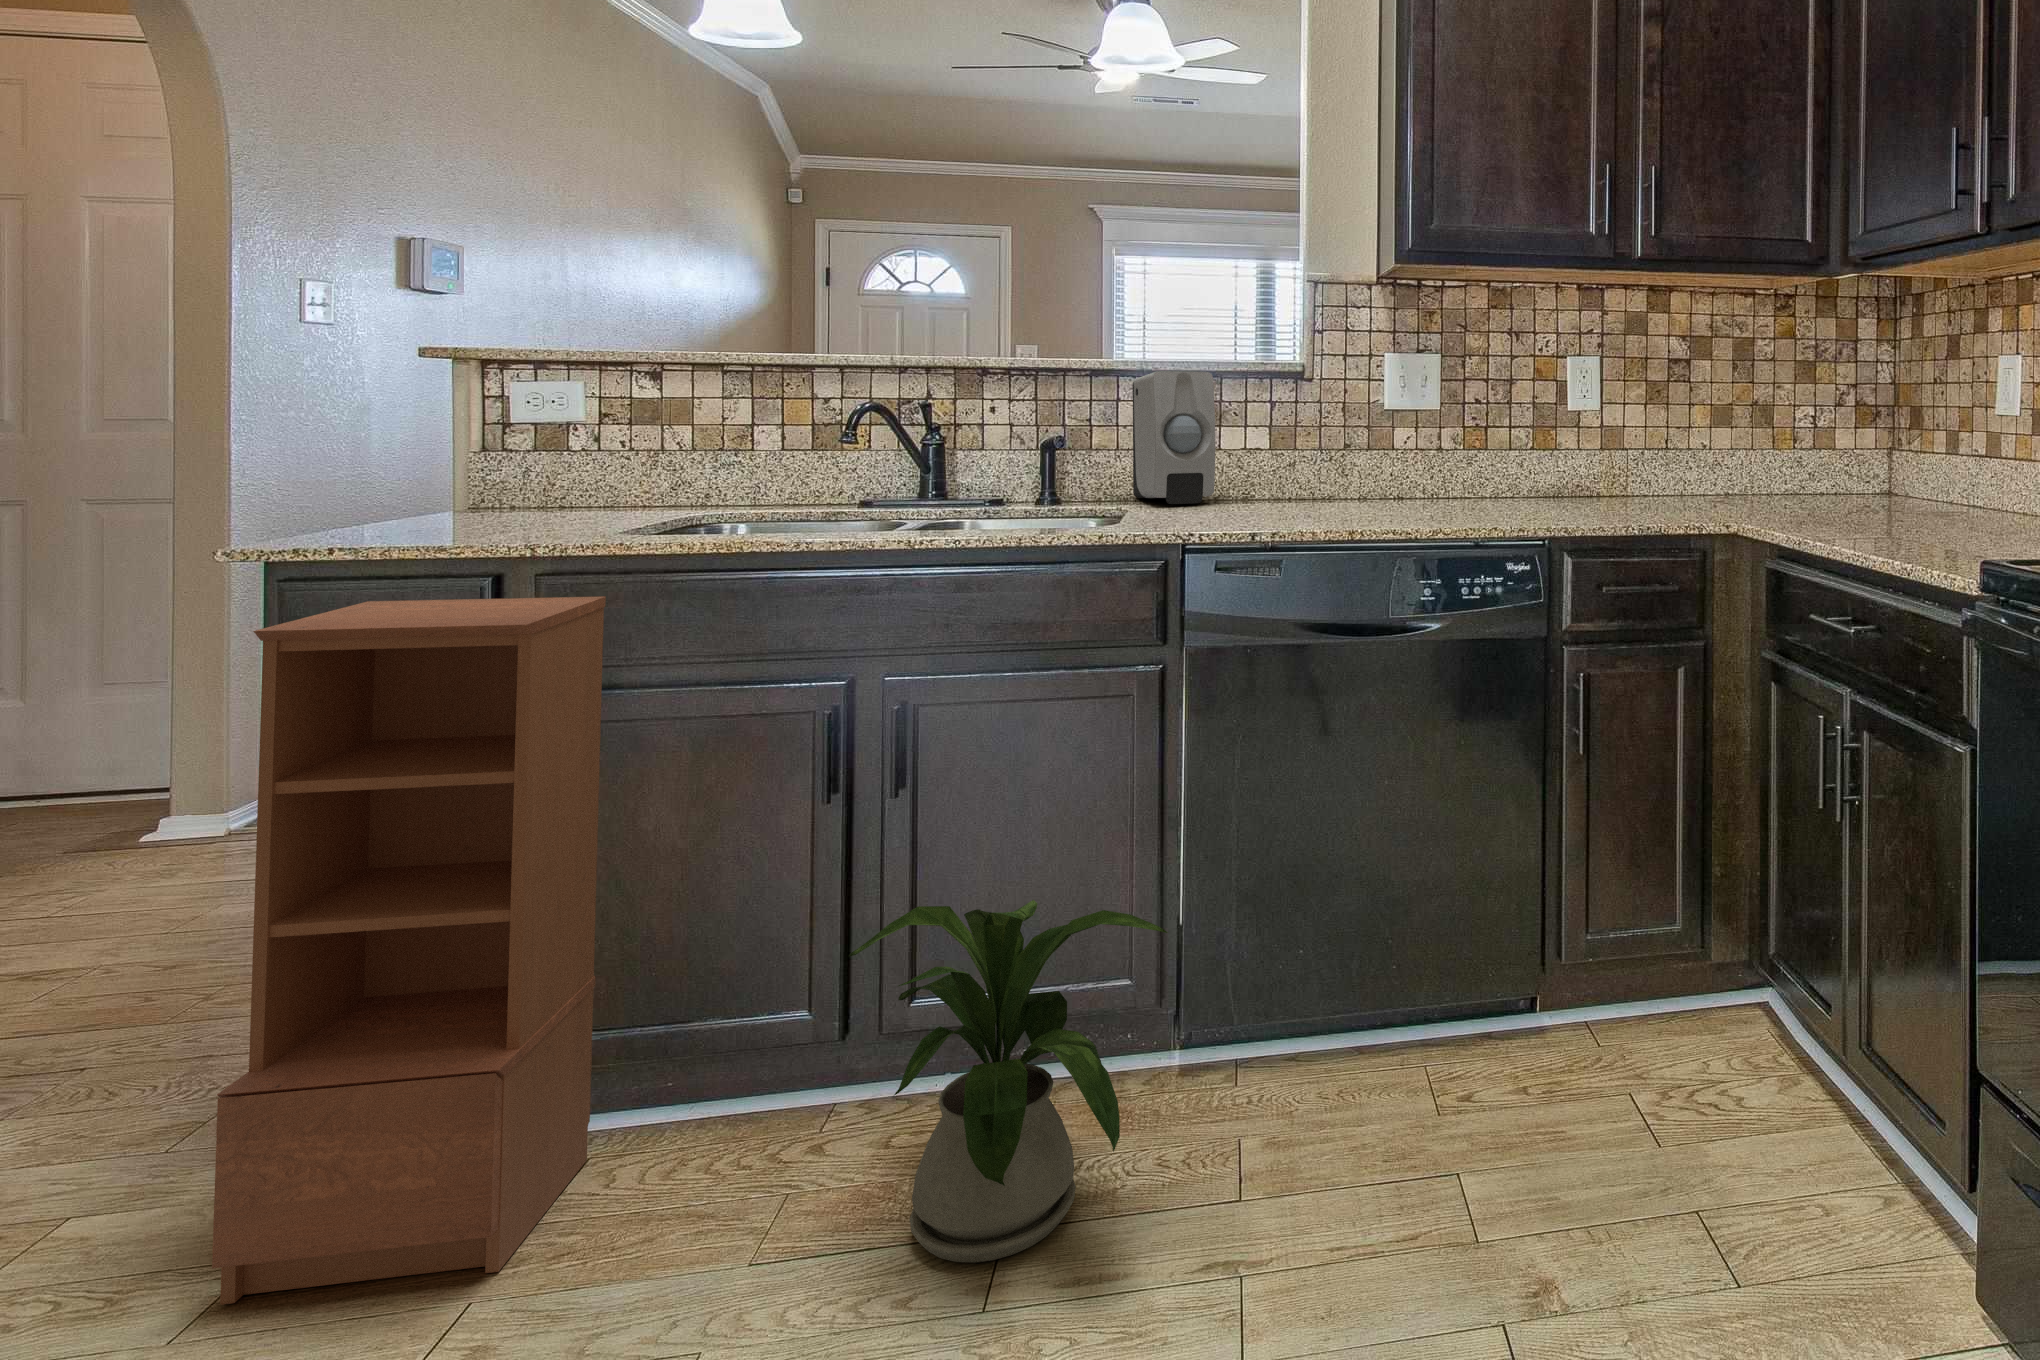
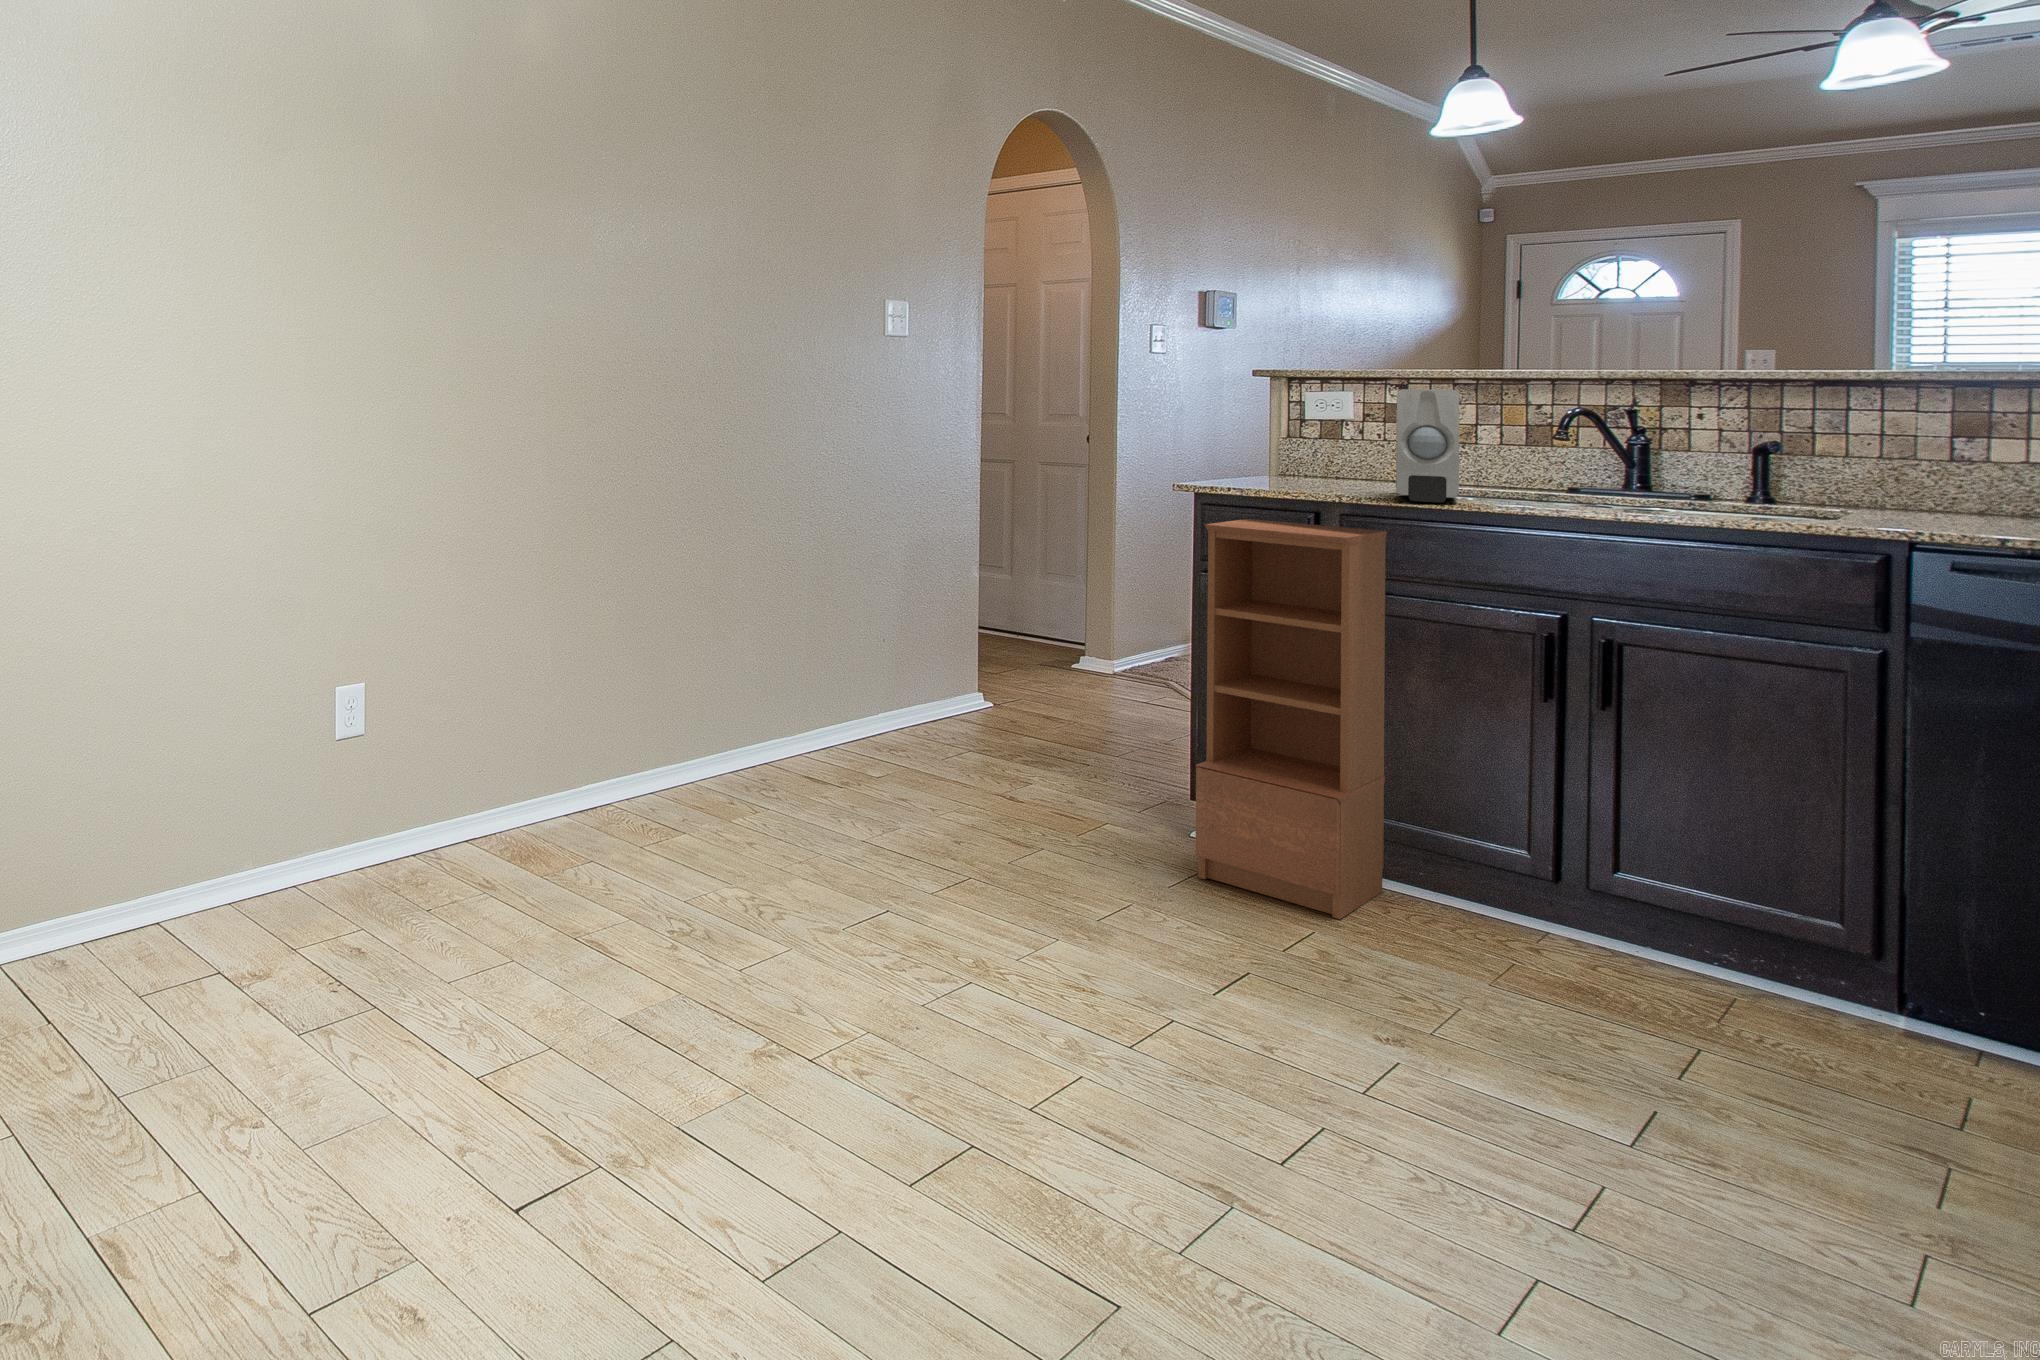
soap dispenser: present [1133,371,1215,504] -> present [1396,389,1459,502]
house plant: present [849,900,1168,1263] -> none [1574,778,1883,1055]

